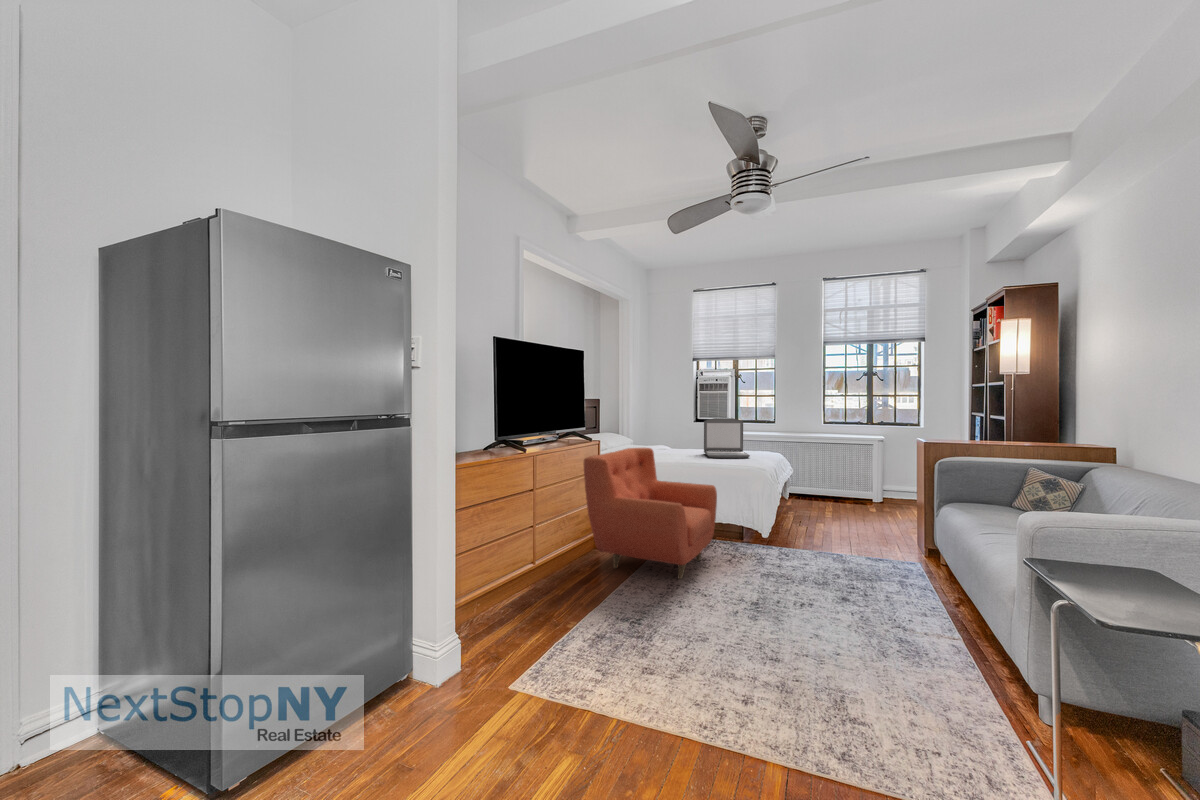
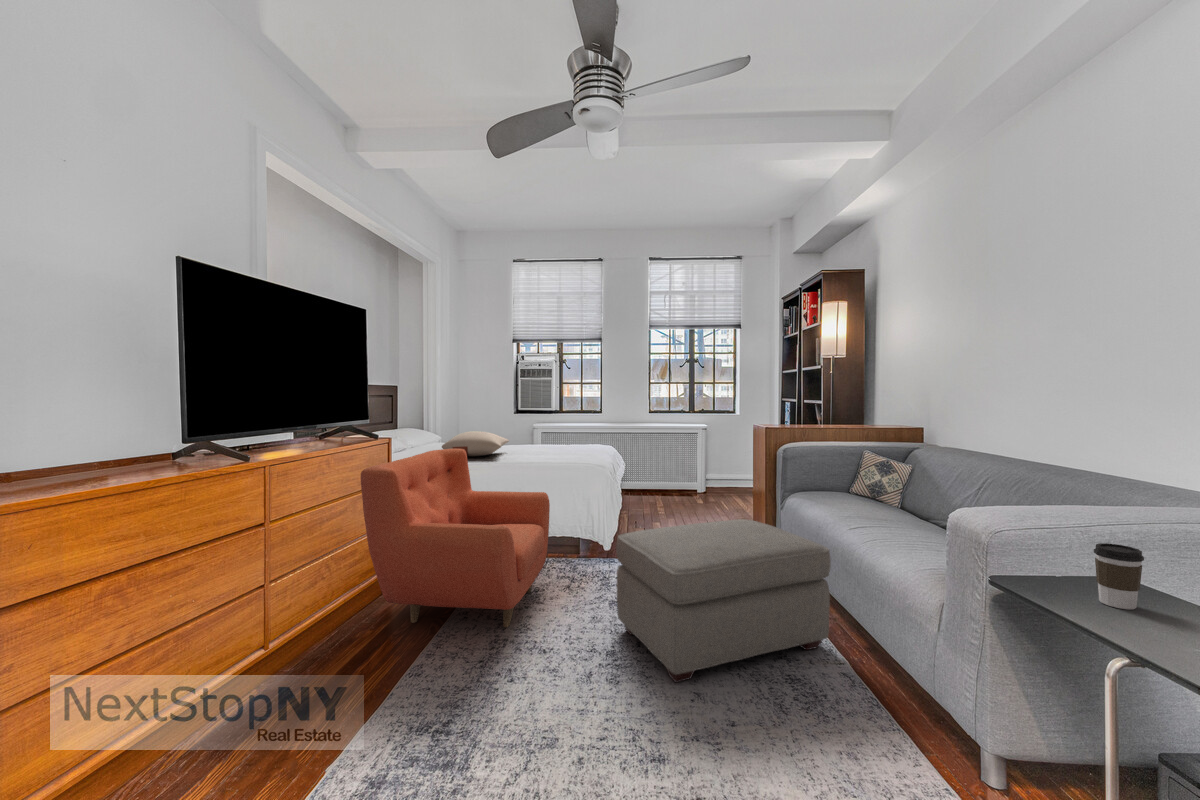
laptop: present [704,418,750,458] -> none [528,408,582,456]
pillow: none [635,436,688,455] -> present [442,431,509,456]
ottoman: none [764,517,948,627] -> present [616,519,831,682]
coffee cup: none [1089,530,1124,577] -> present [1094,543,1144,609]

